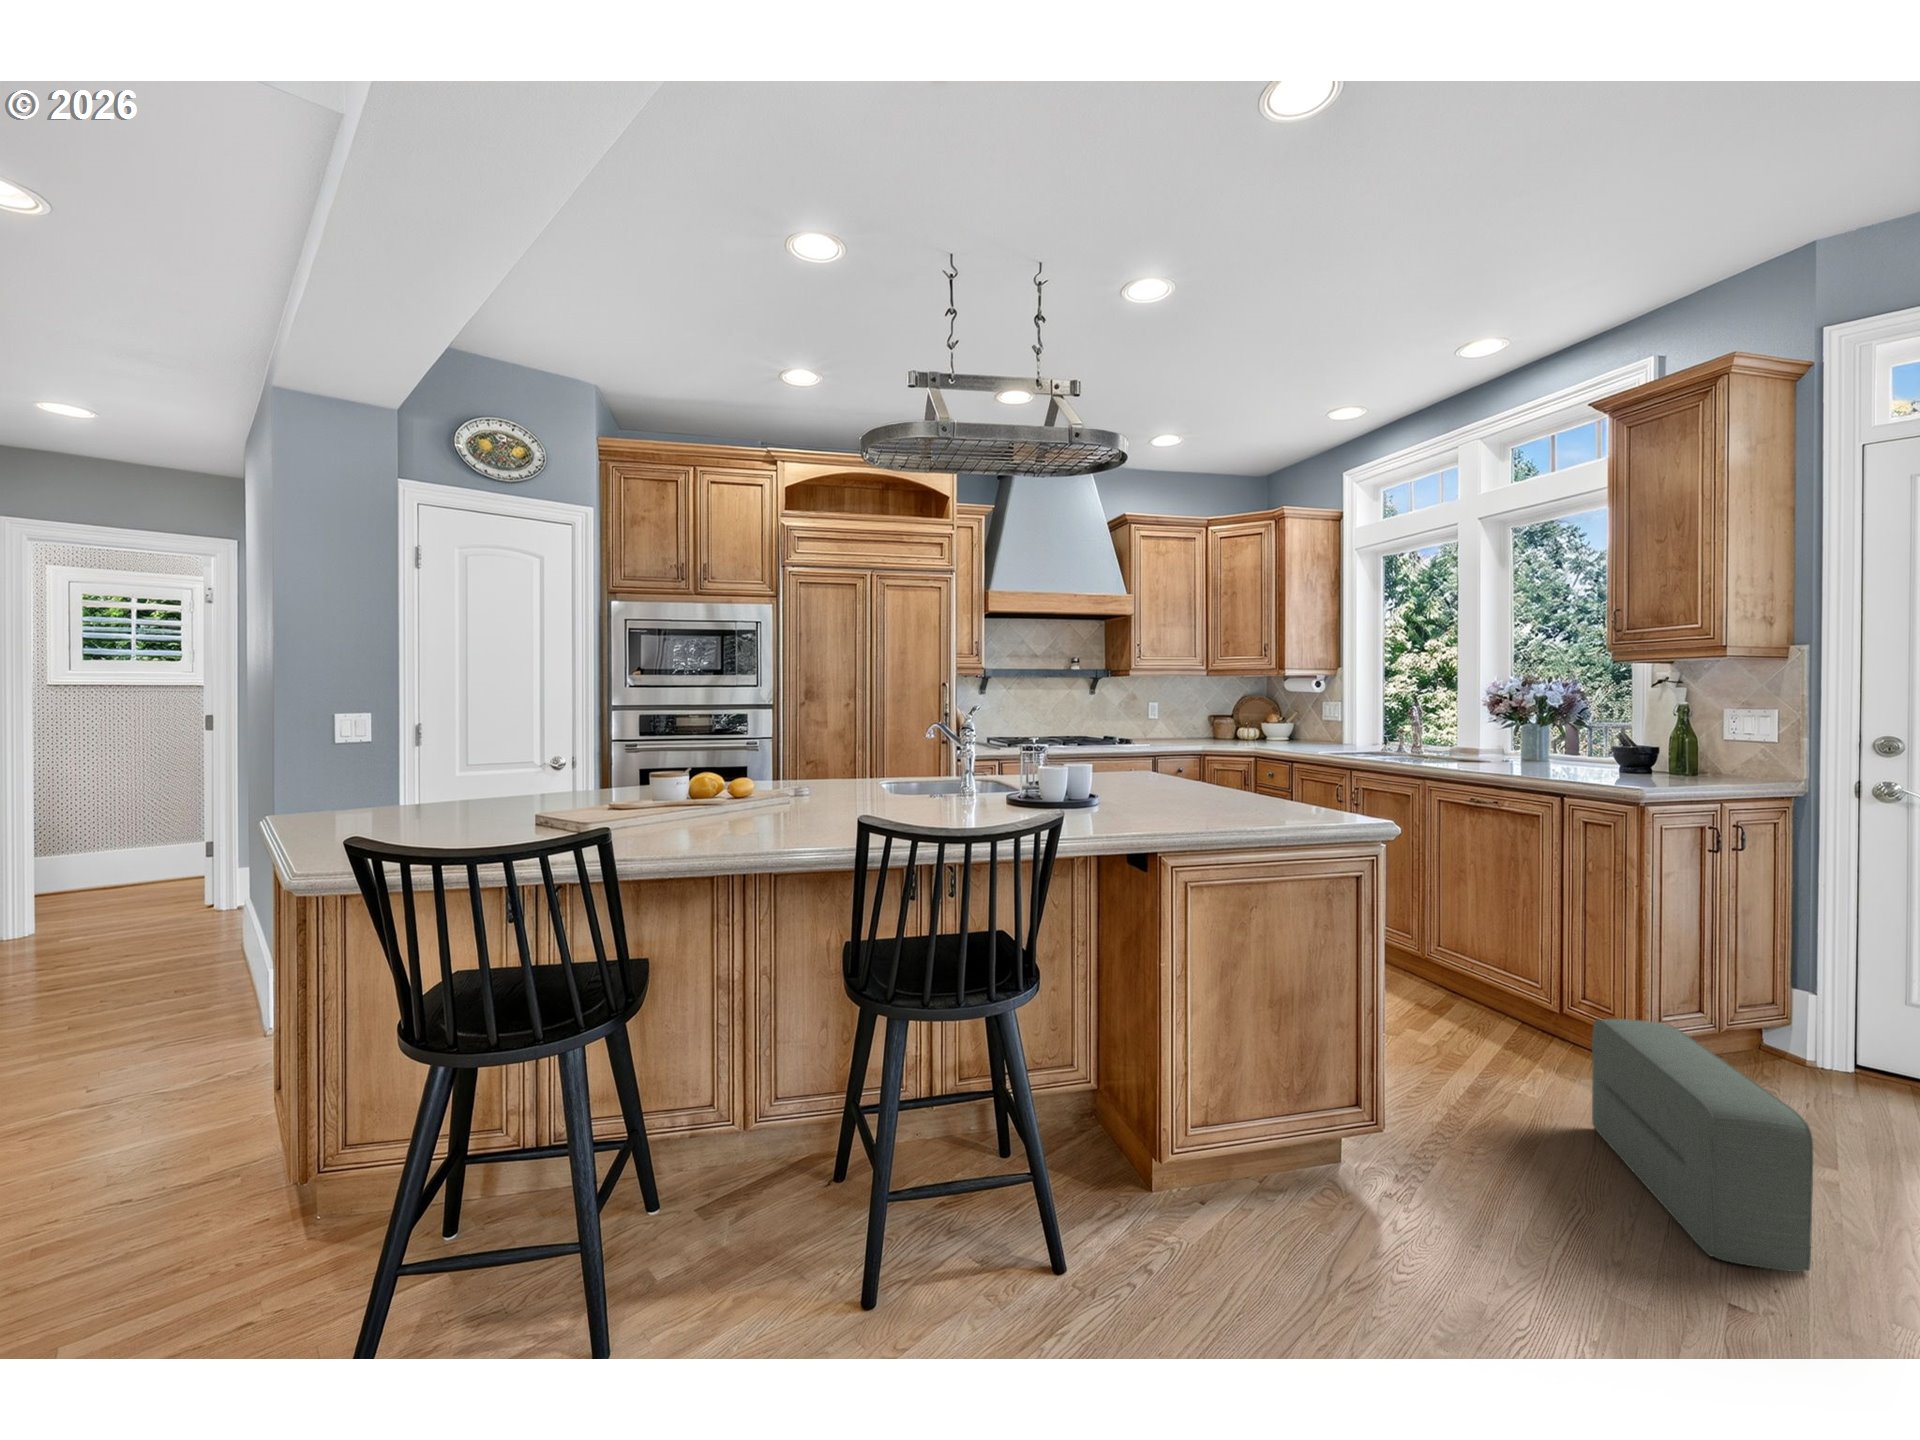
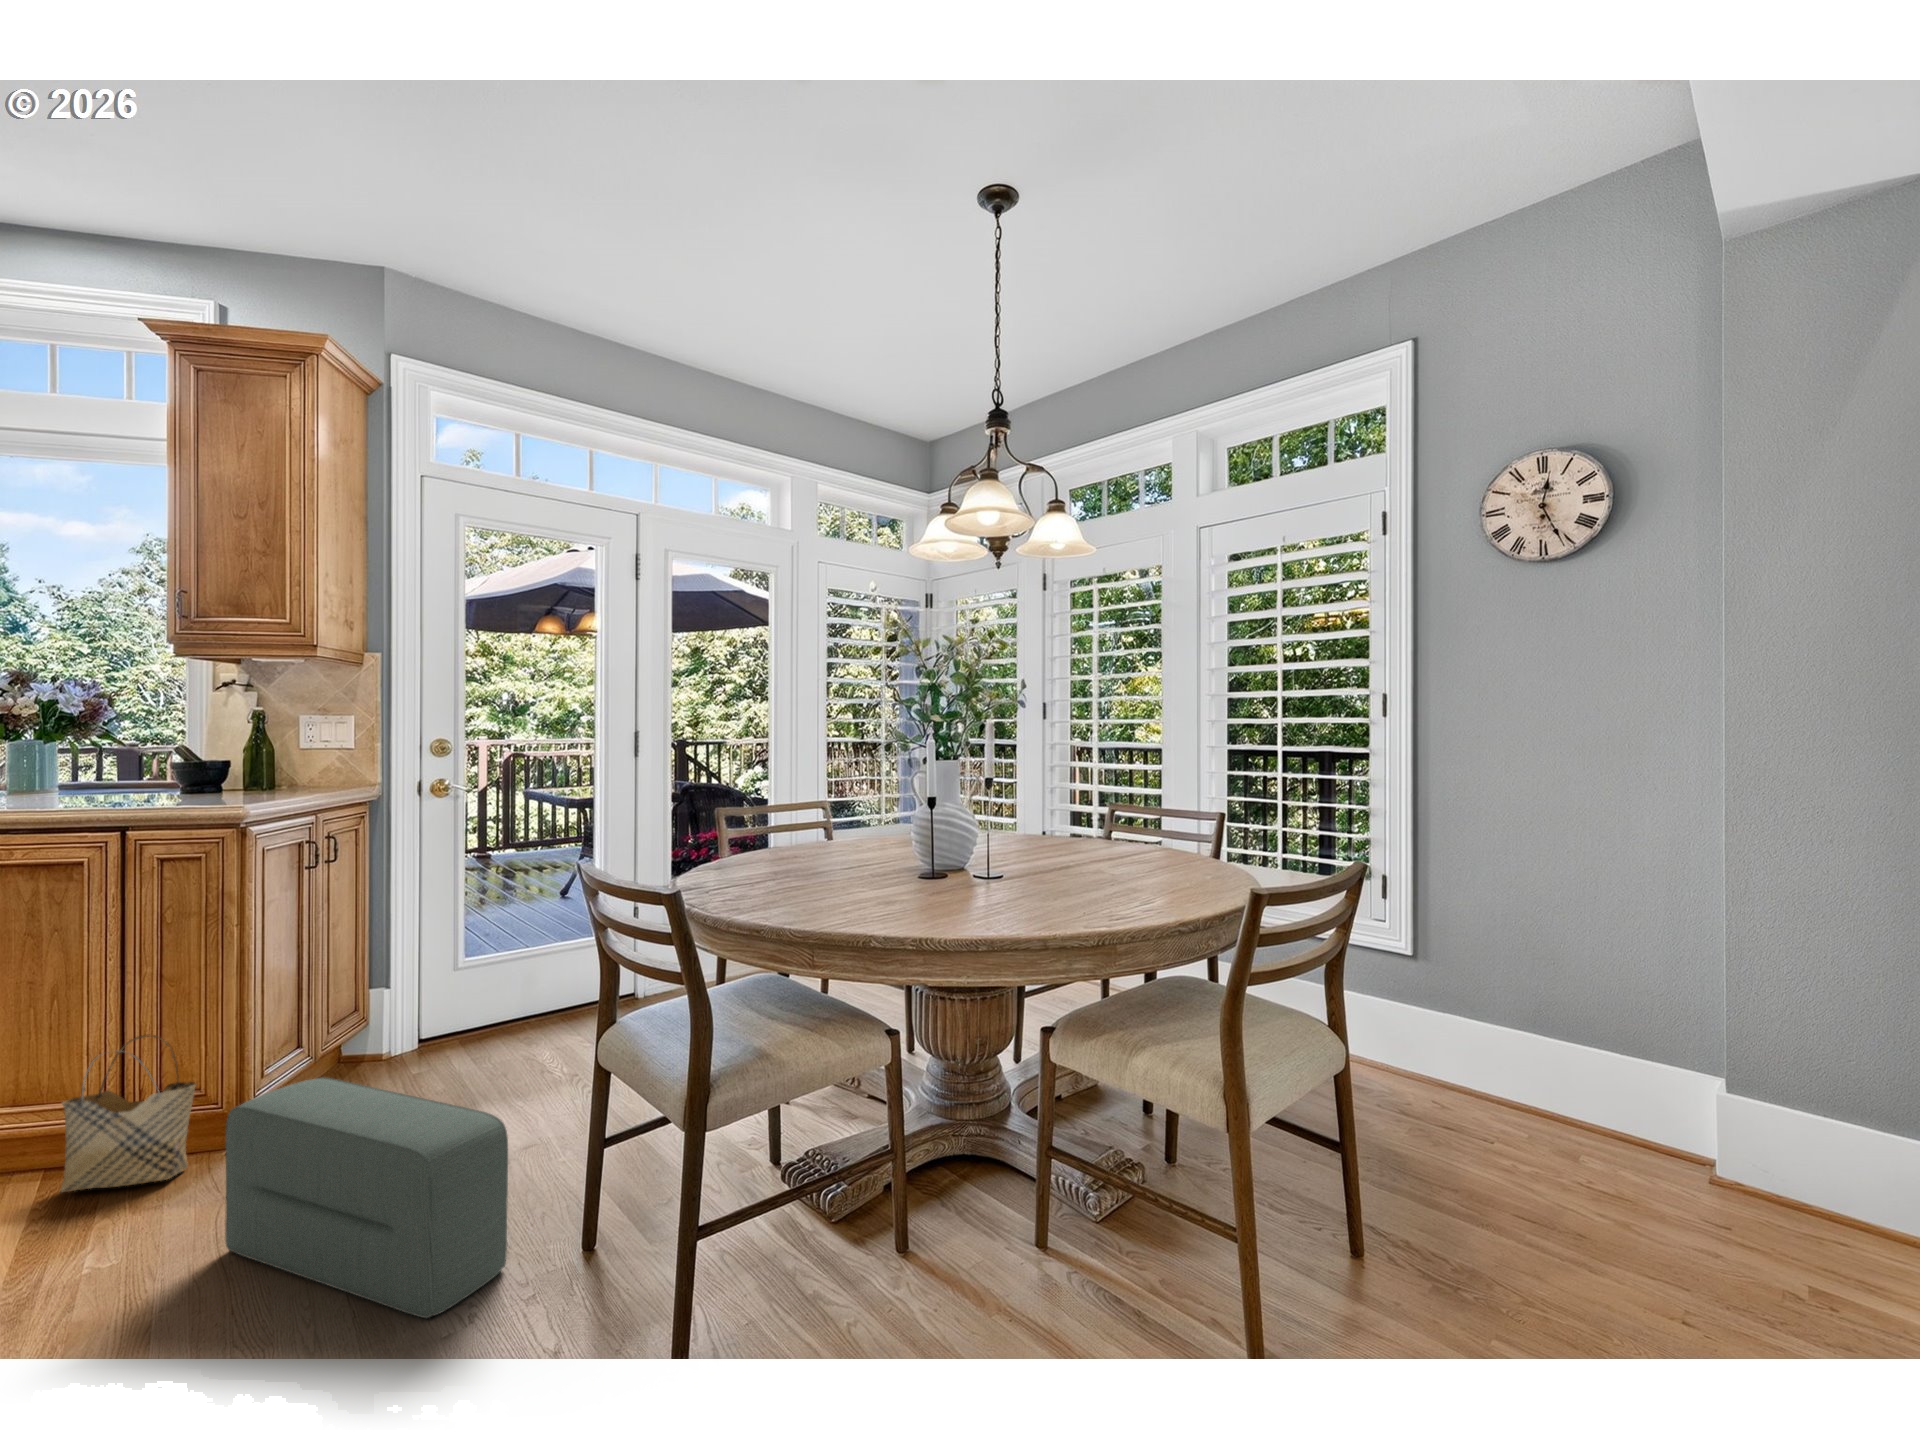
woven basket: none [1517,953,1604,1066] -> present [60,1035,196,1193]

